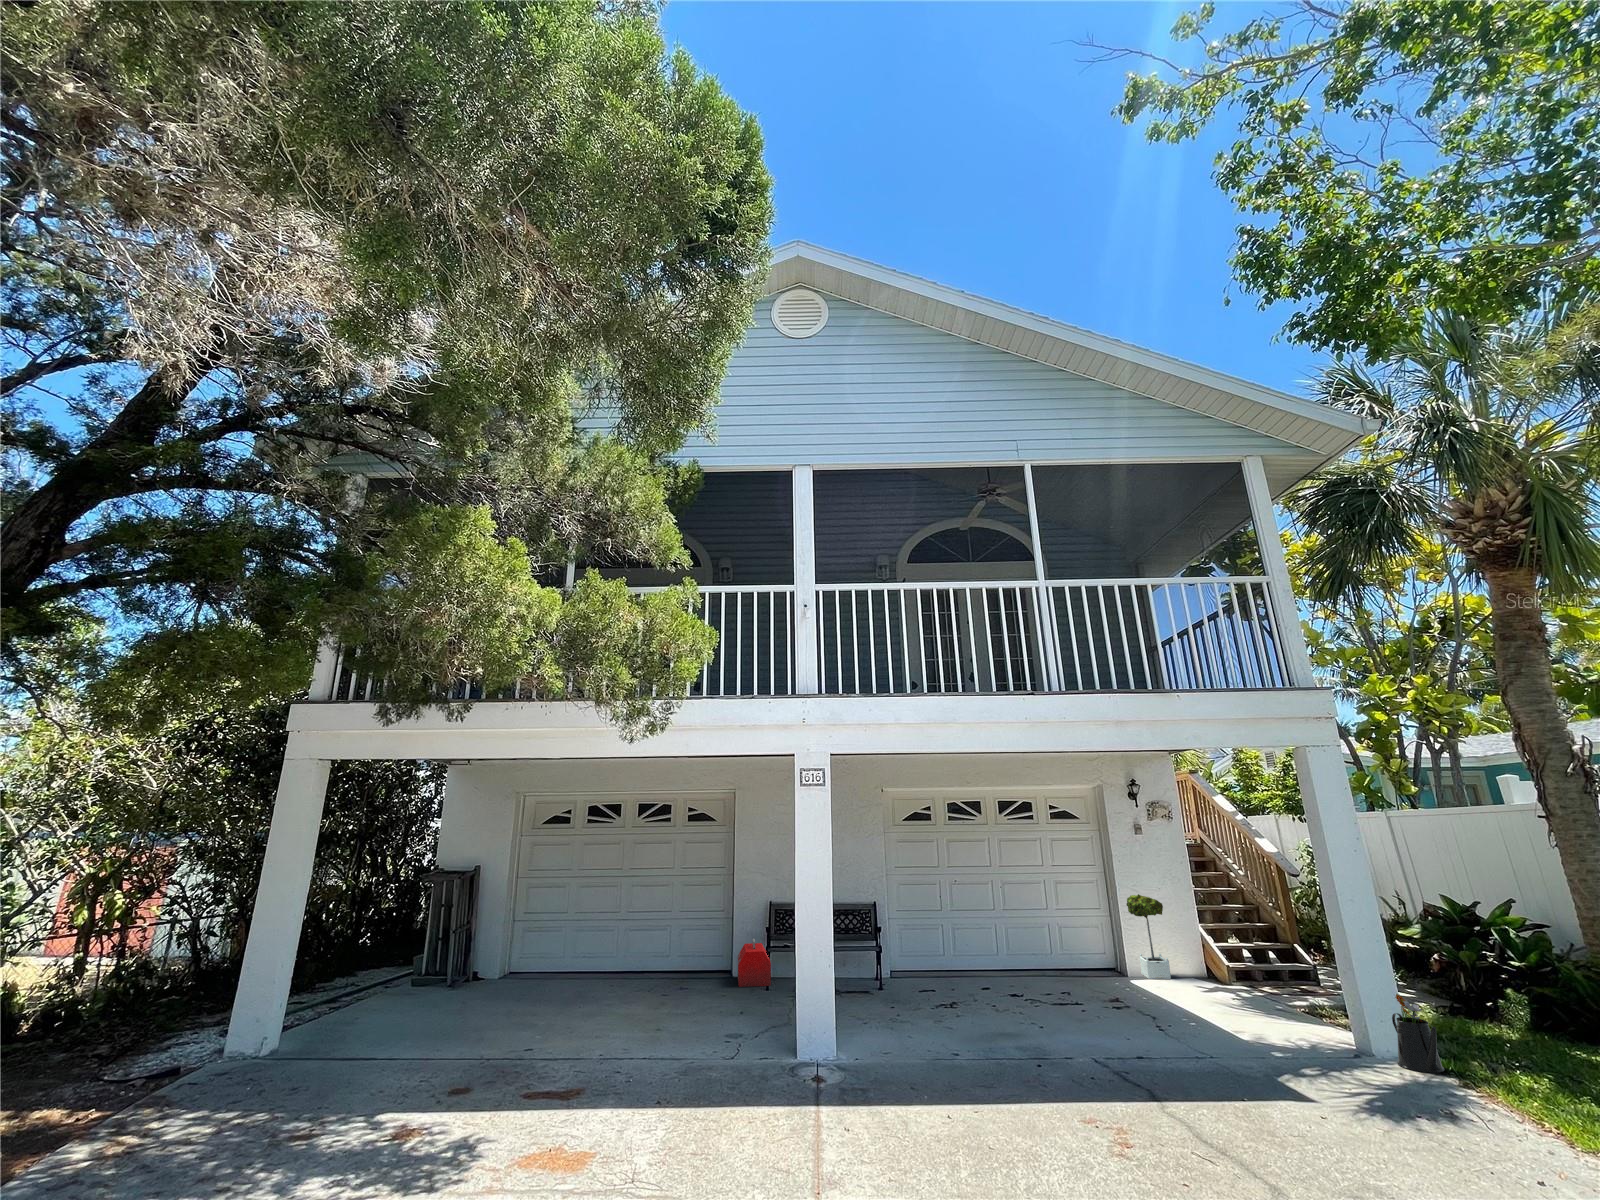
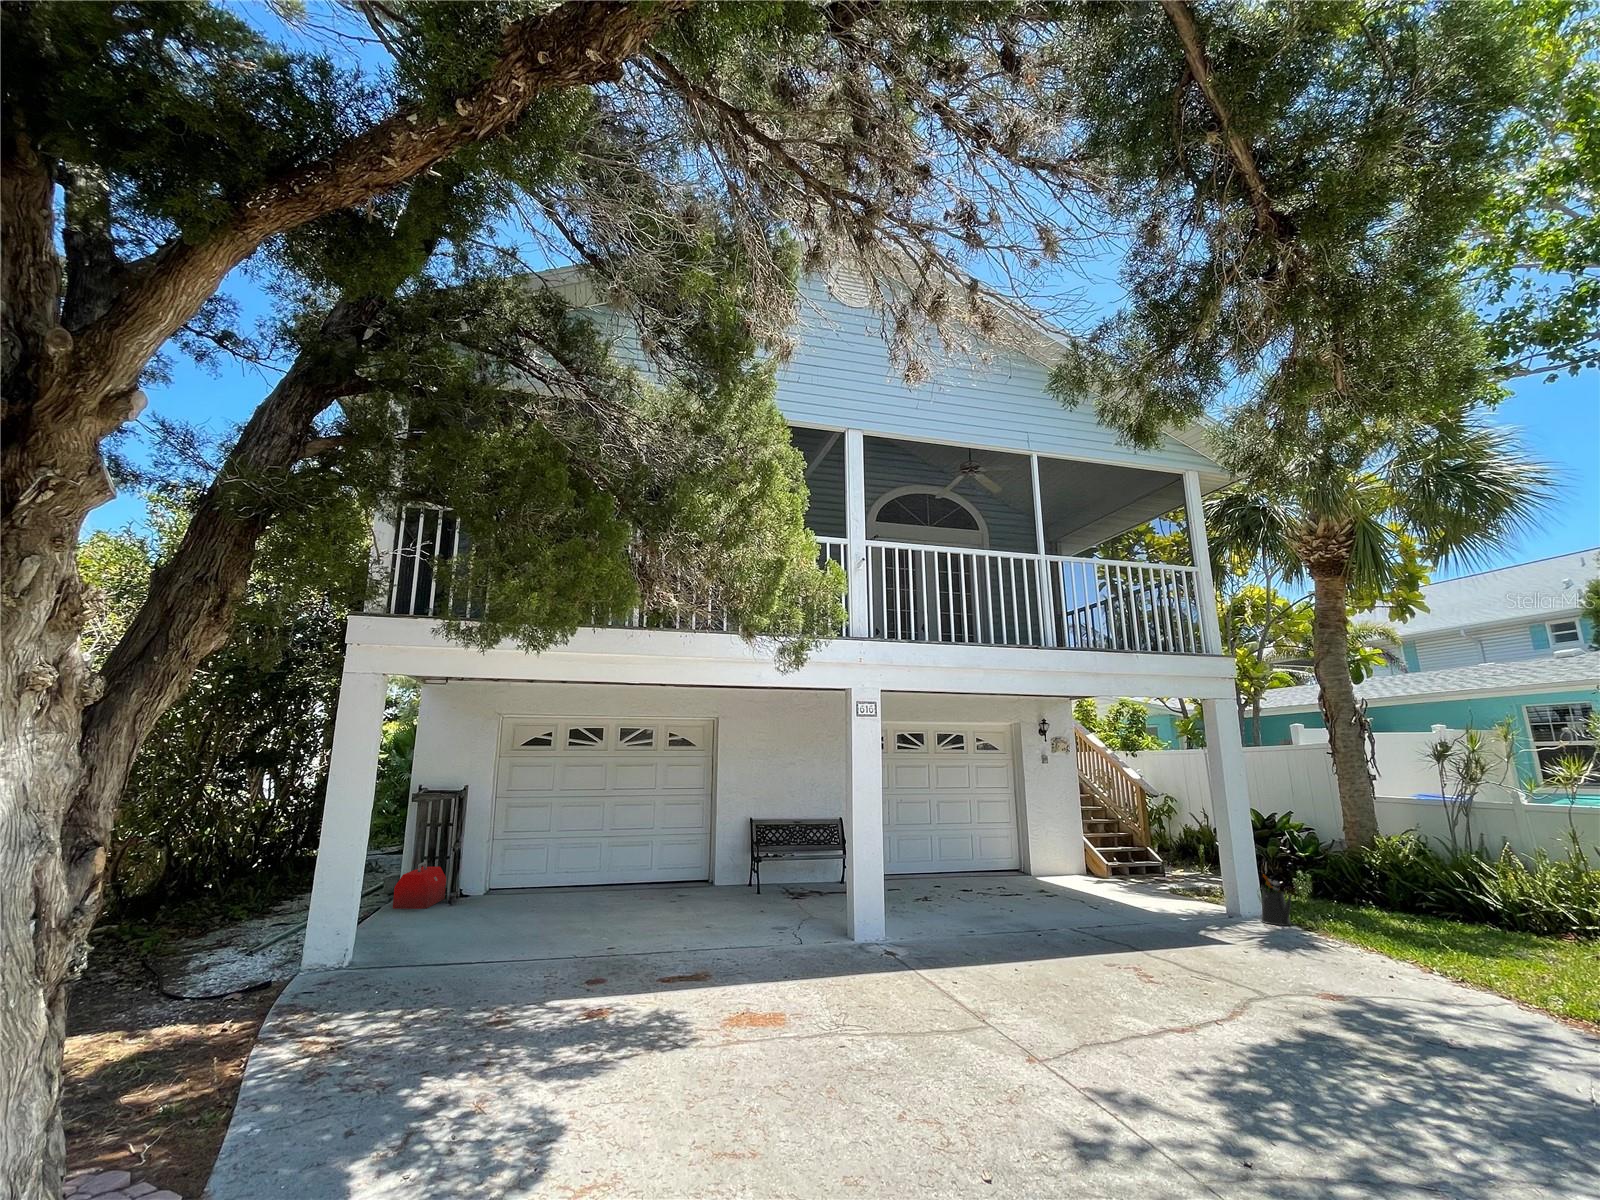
potted tree: present [1126,894,1171,979] -> none [1035,811,1066,877]
toolbox: present [737,939,771,987] -> present [393,862,446,909]

